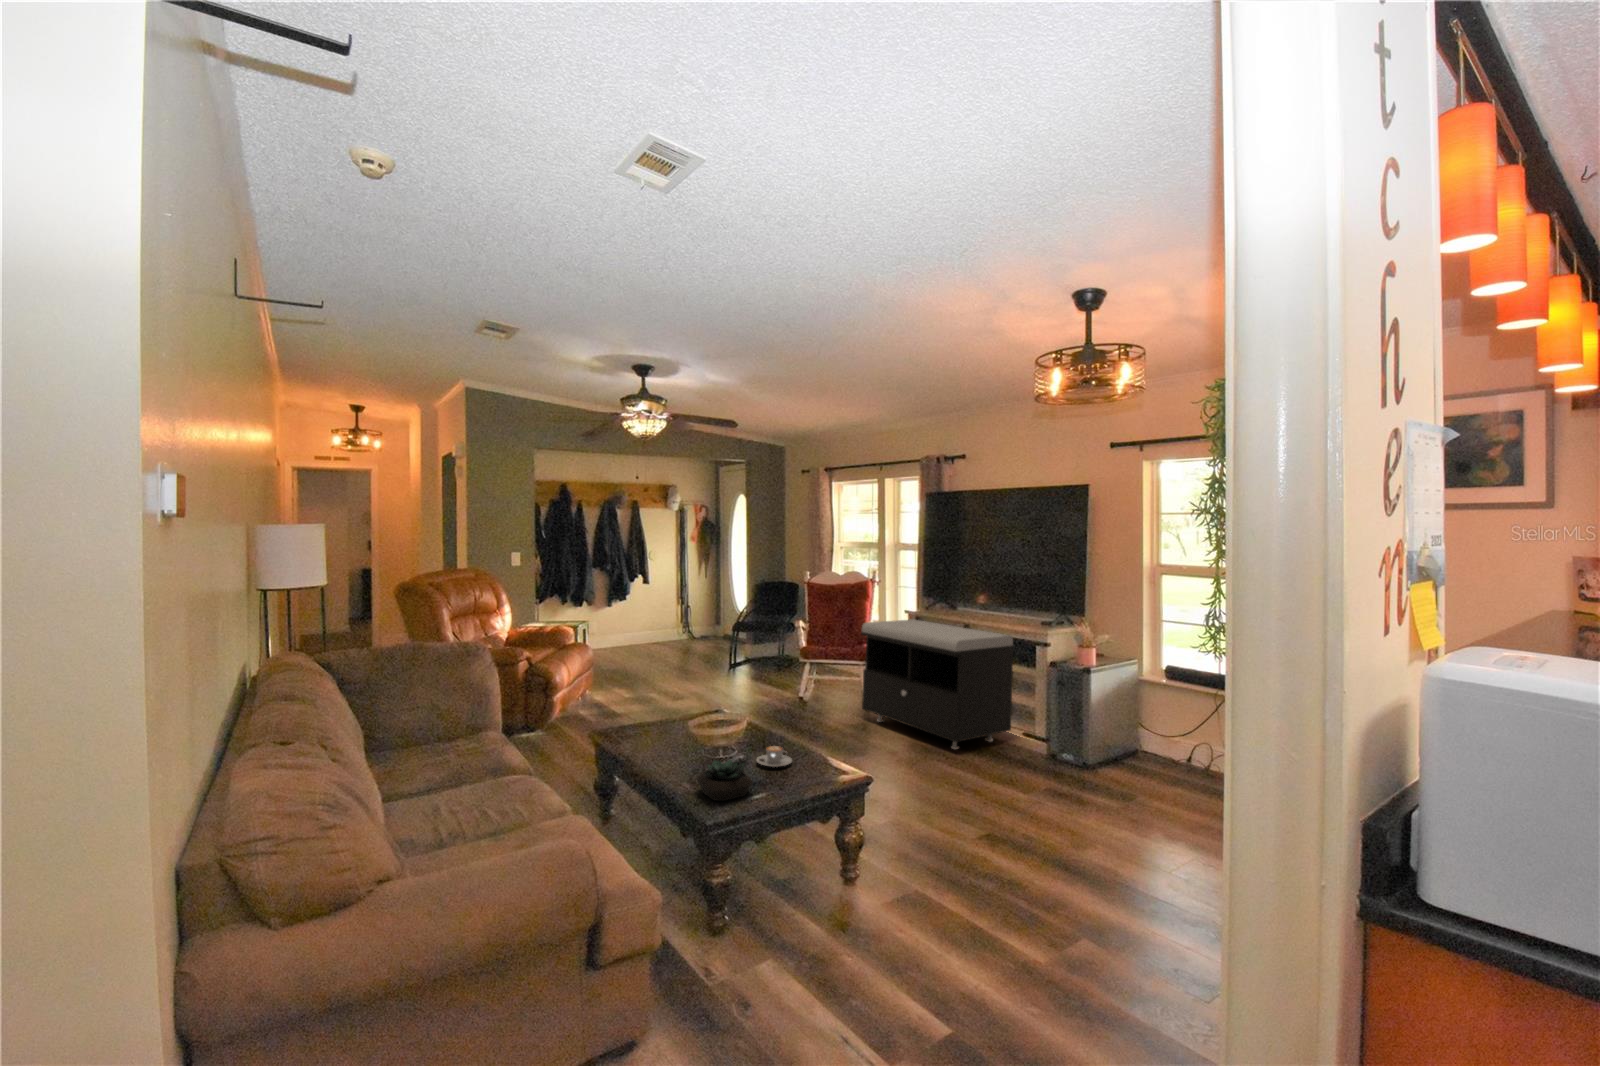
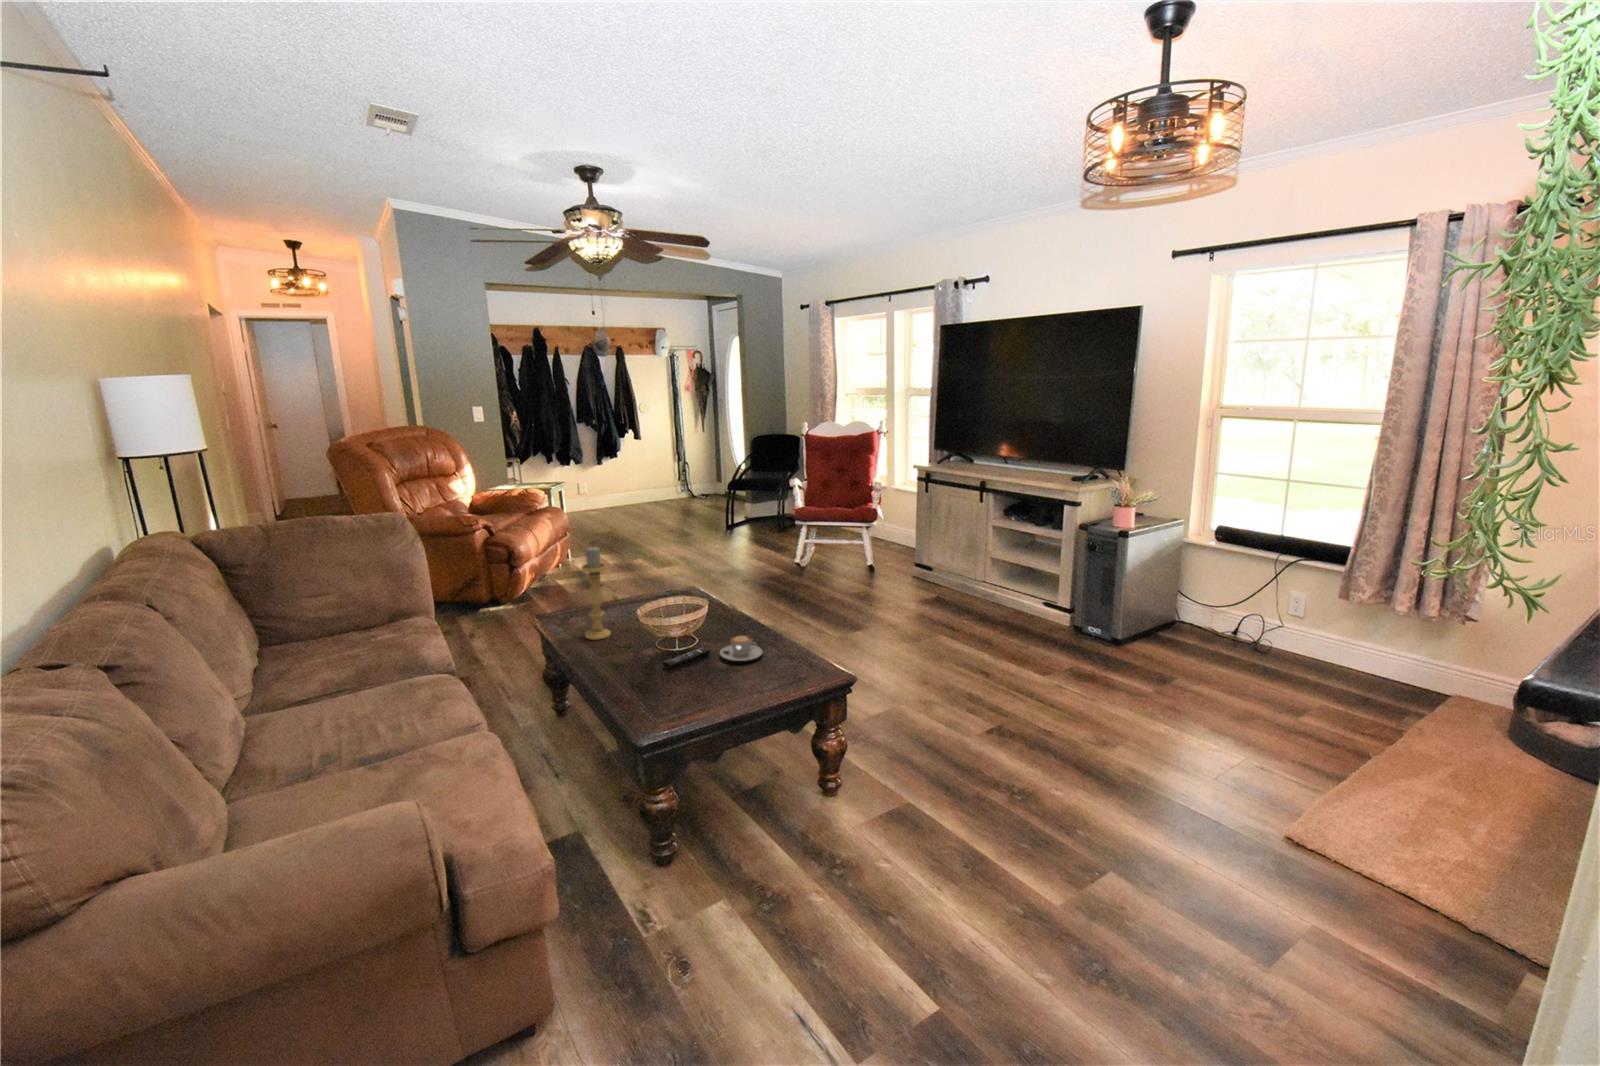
storage bench: present [861,619,1013,749] -> none [863,476,1037,621]
candle holder: none [637,669,660,750] -> present [581,547,611,640]
succulent plant: present [697,760,753,801] -> none [640,657,708,708]

